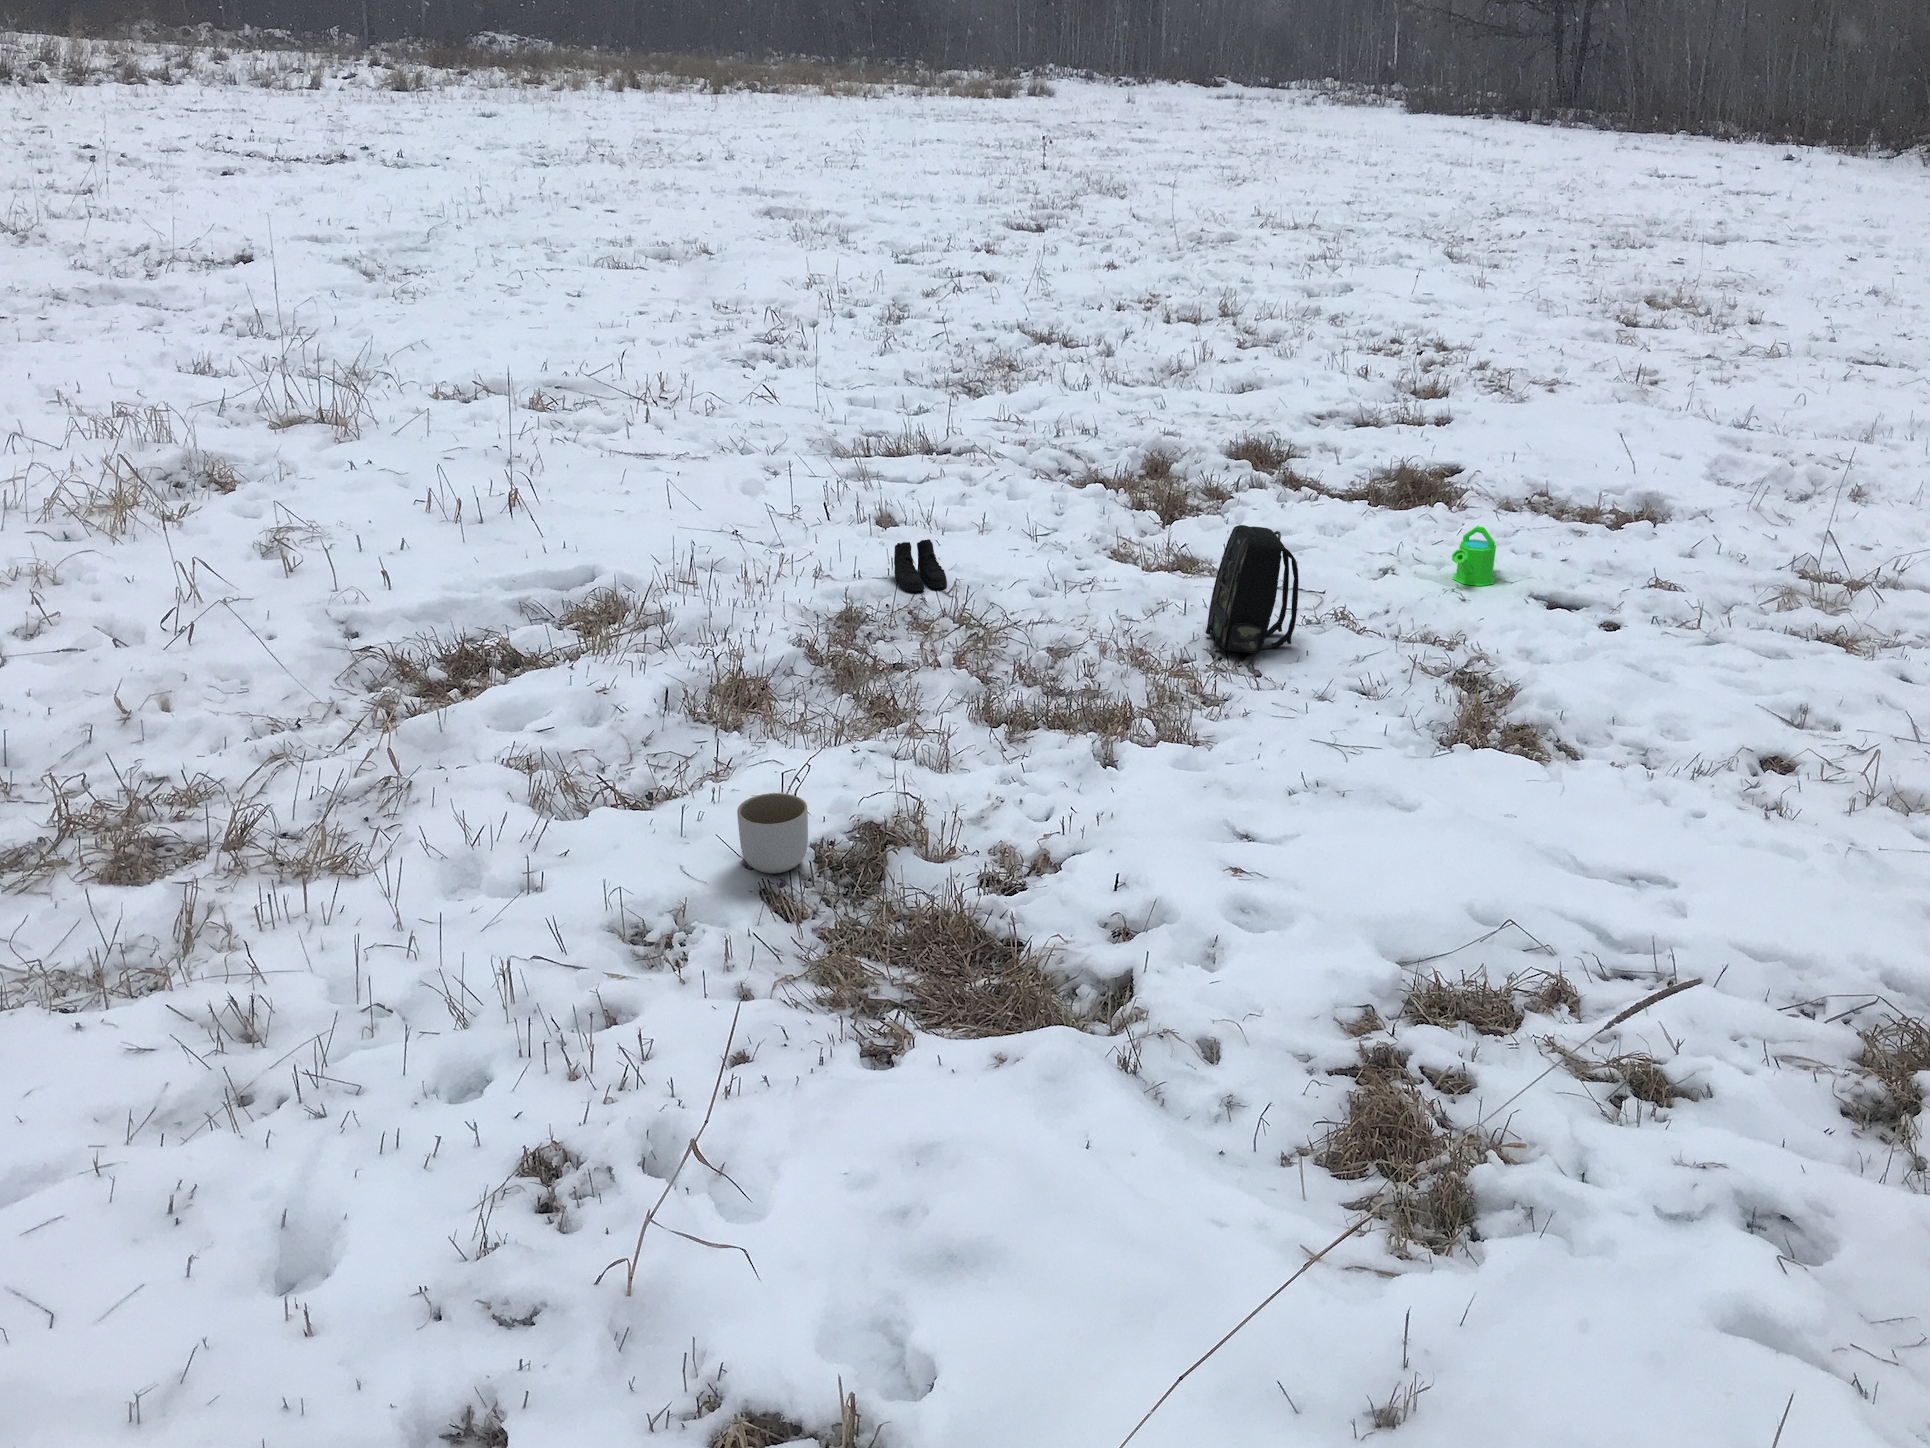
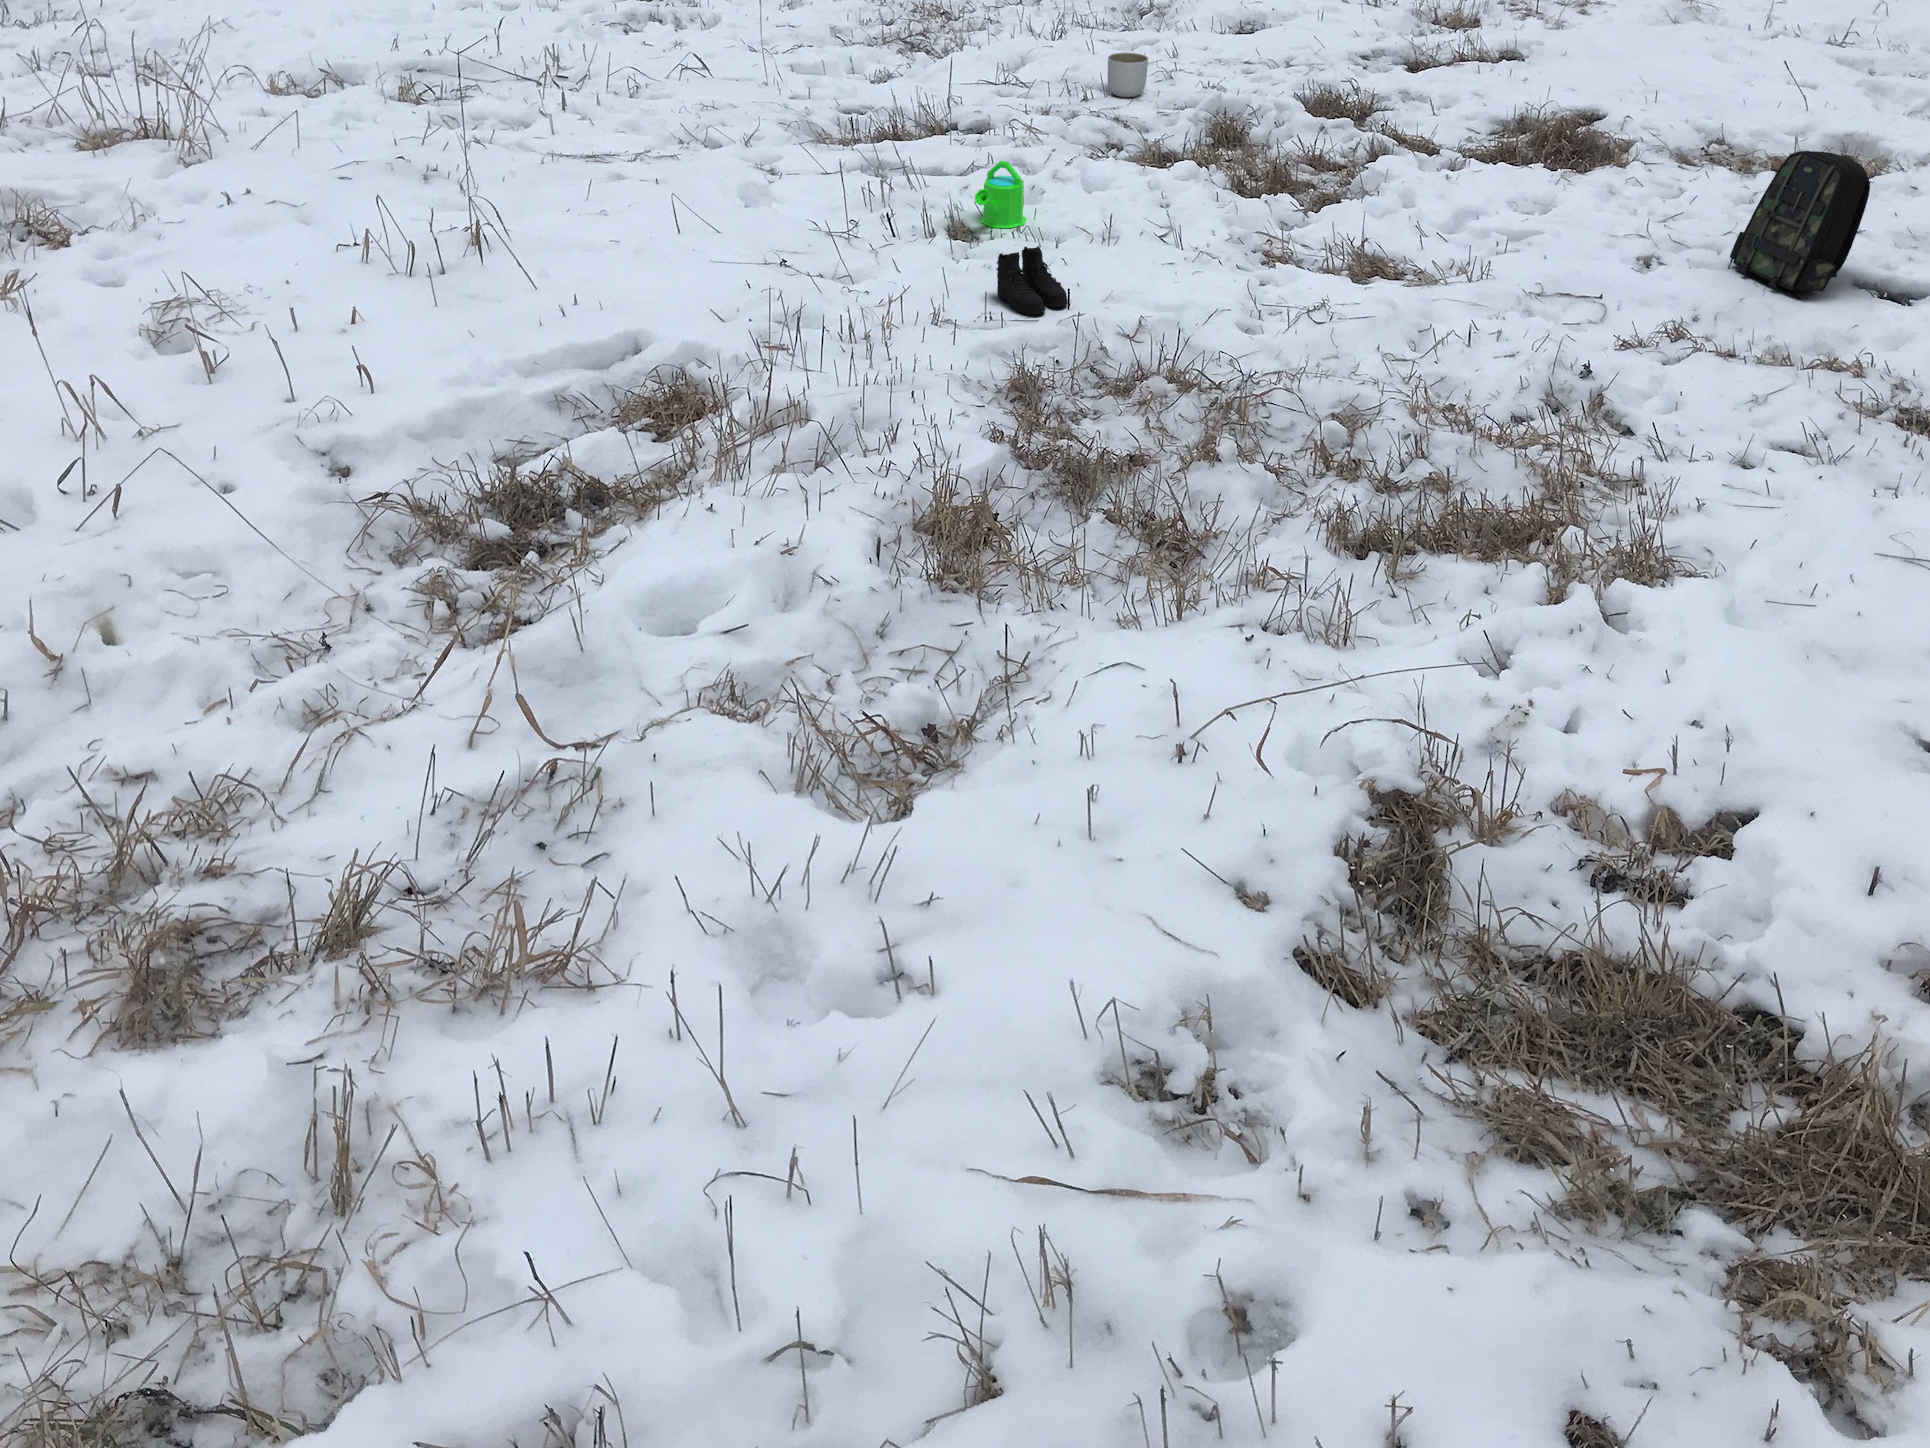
backpack: present [1206,525,1299,653] -> present [1728,151,1870,291]
watering can: present [1452,526,1496,586] -> present [975,161,1026,228]
planter: present [737,793,808,873] -> present [1108,53,1148,97]

